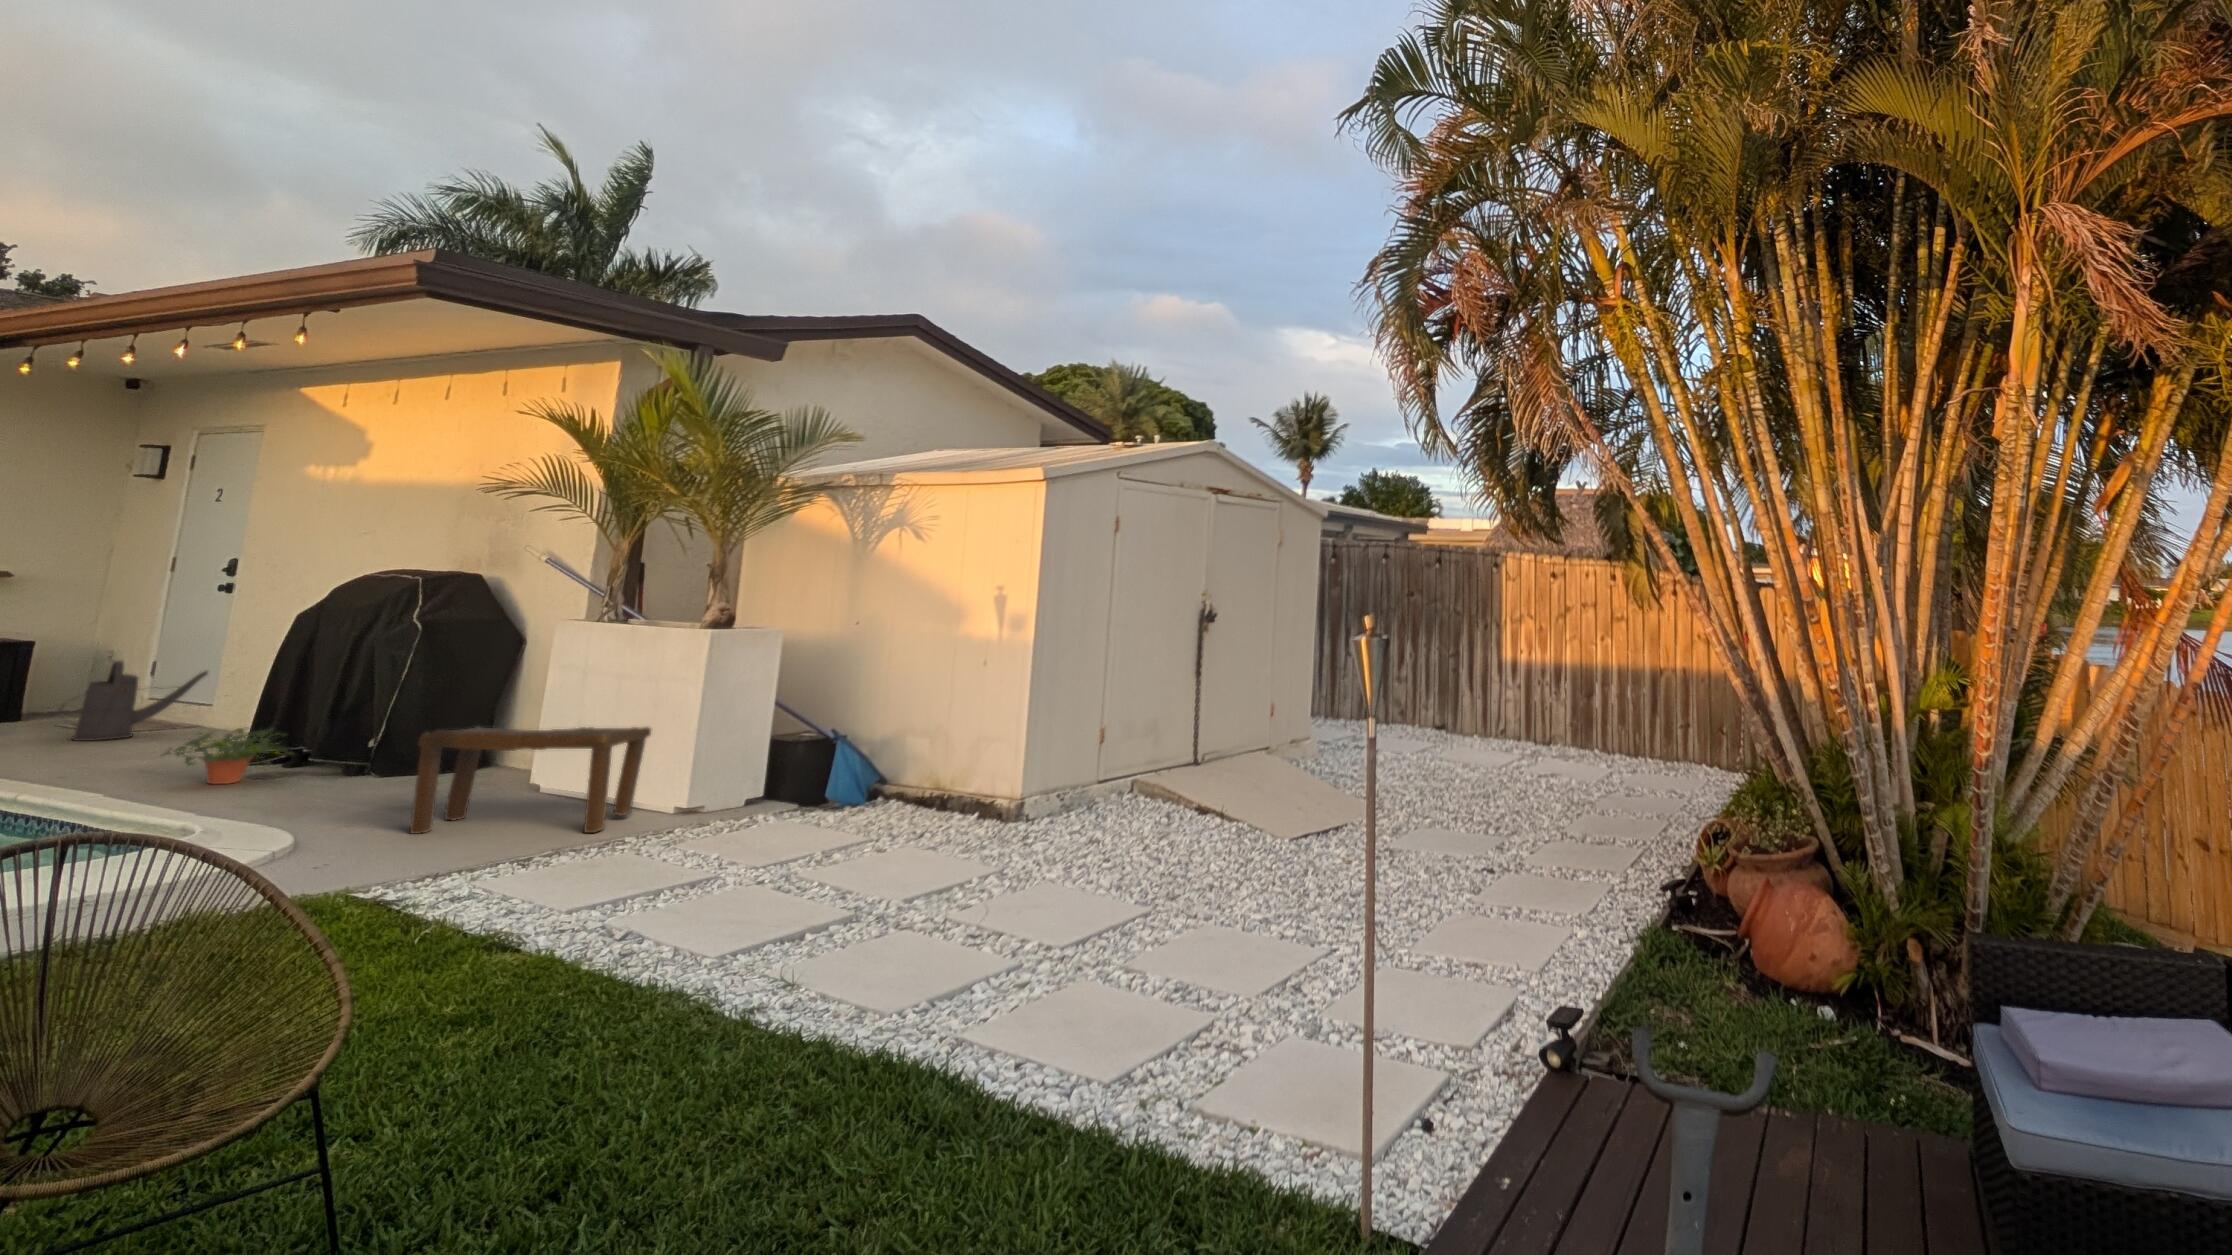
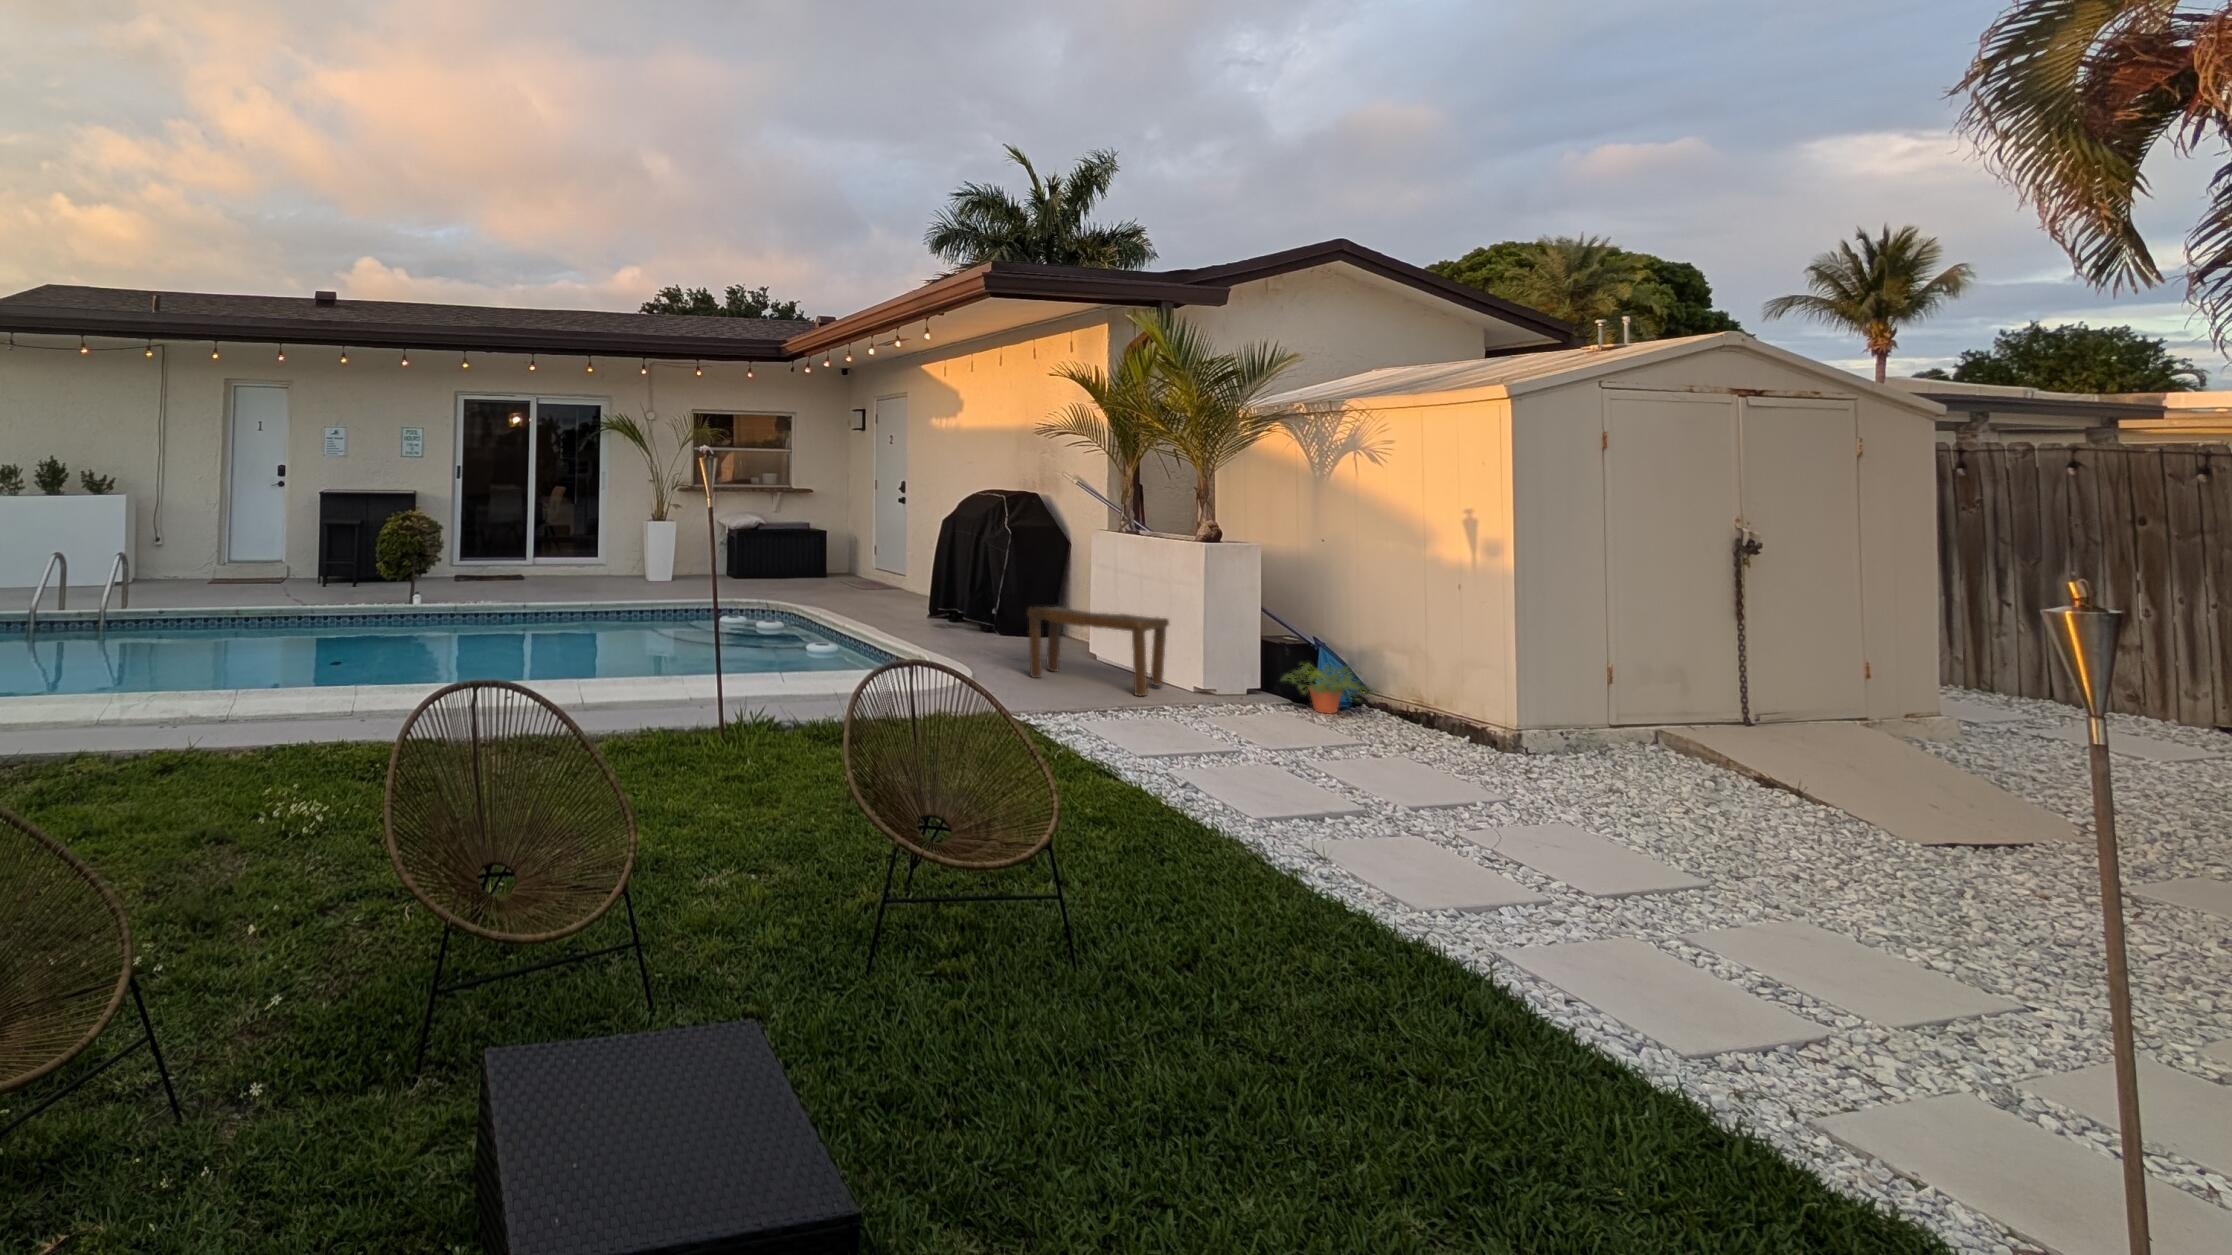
watering can: present [59,661,208,741] -> none [851,545,908,593]
potted plant: present [163,728,295,784] -> present [1282,662,1374,714]

